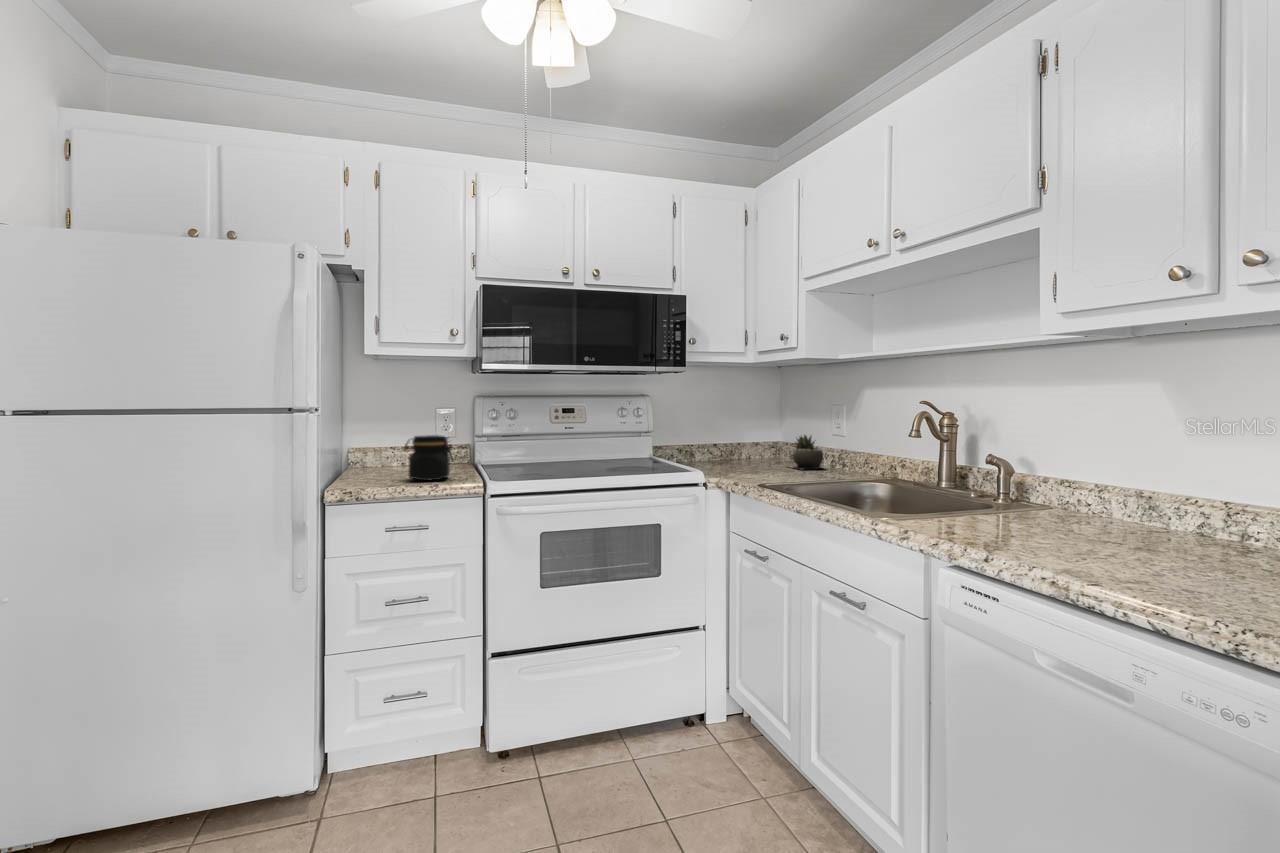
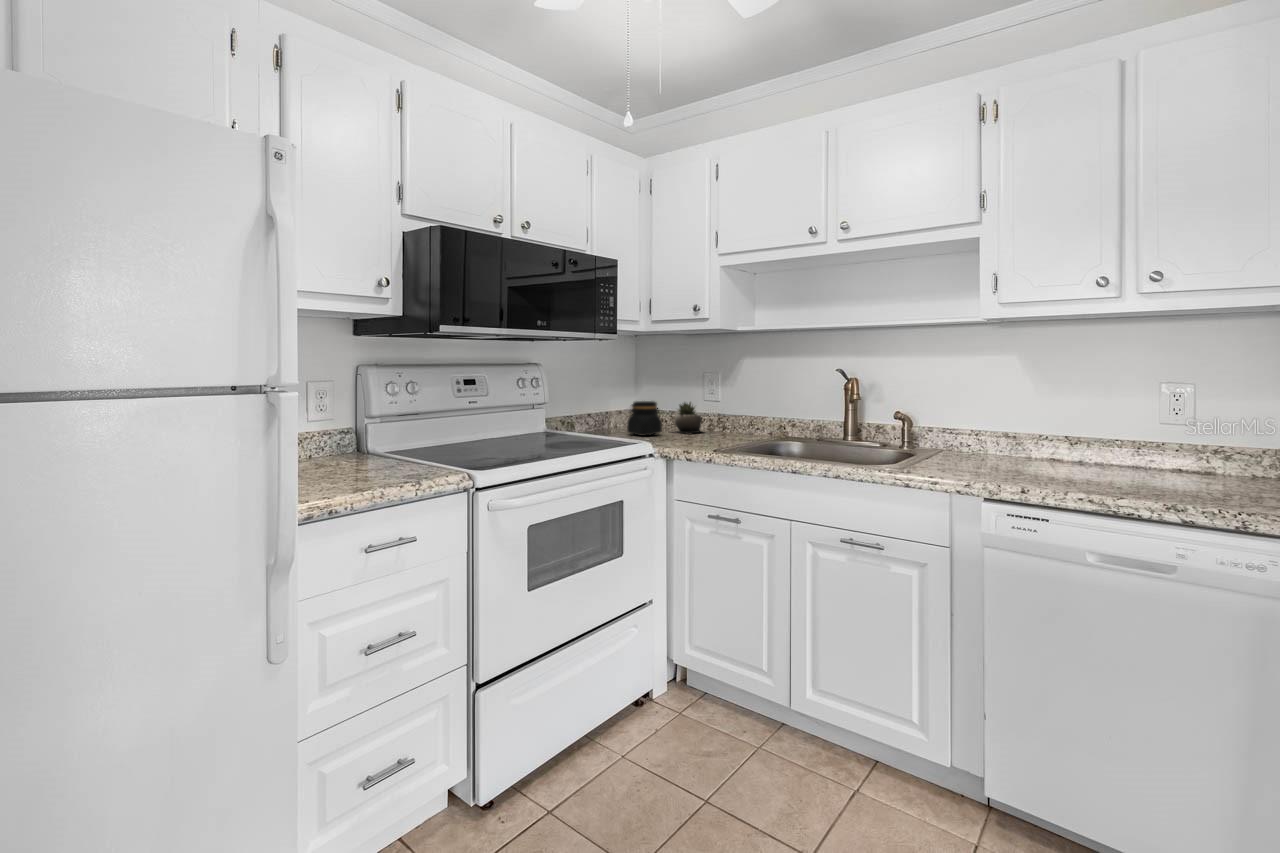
jar: present [404,435,454,480] -> present [627,401,662,436]

